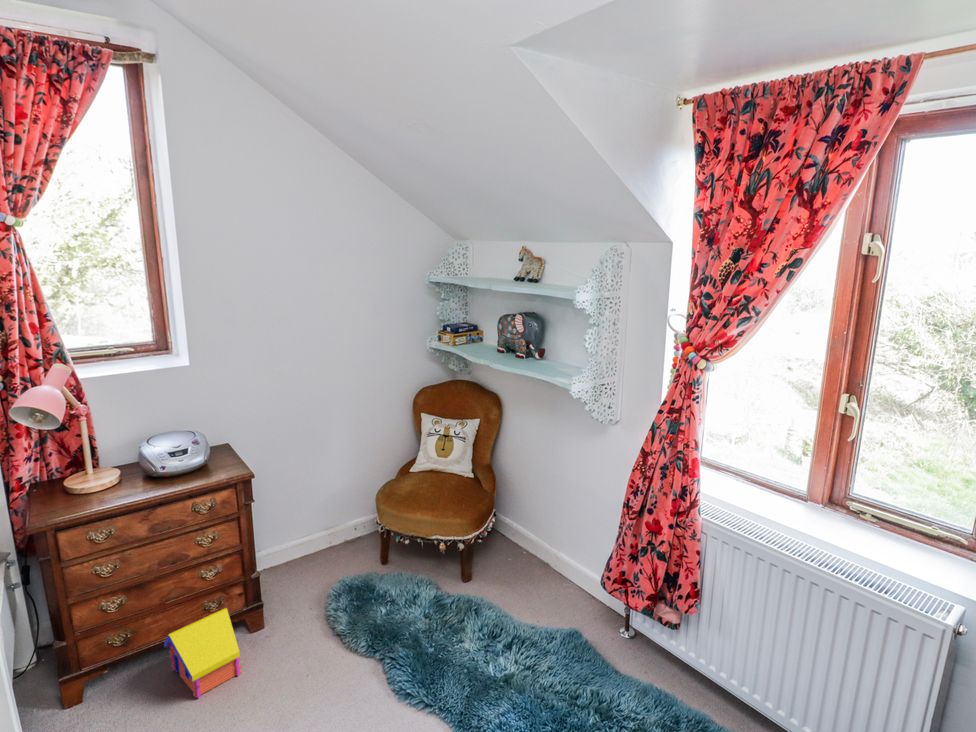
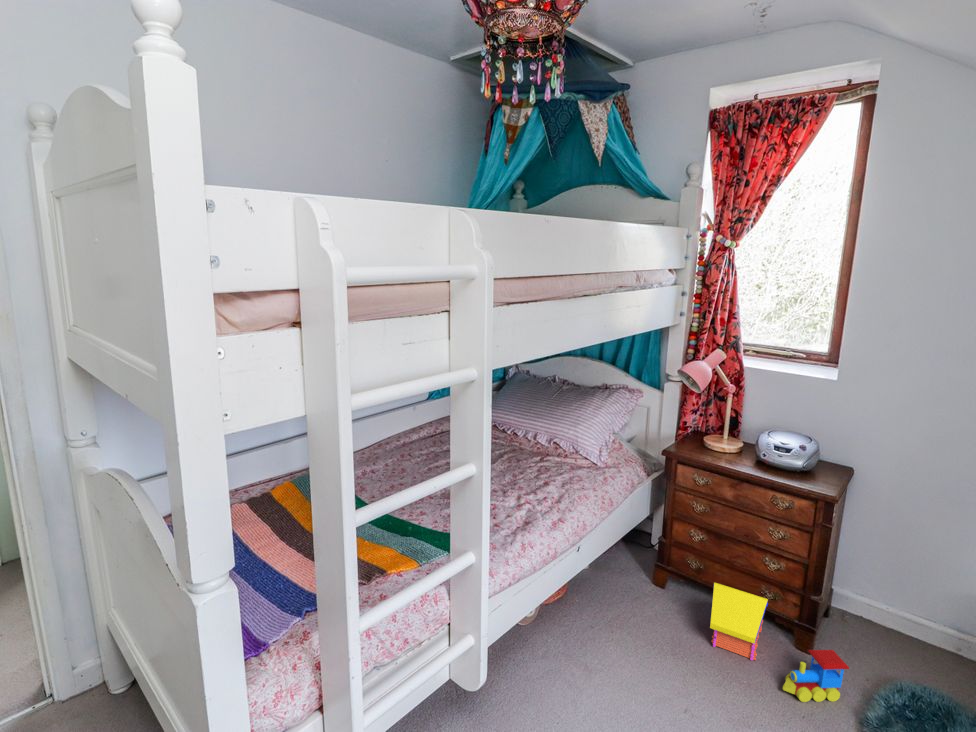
toy train: none [278,605,317,670] -> present [783,650,849,702]

